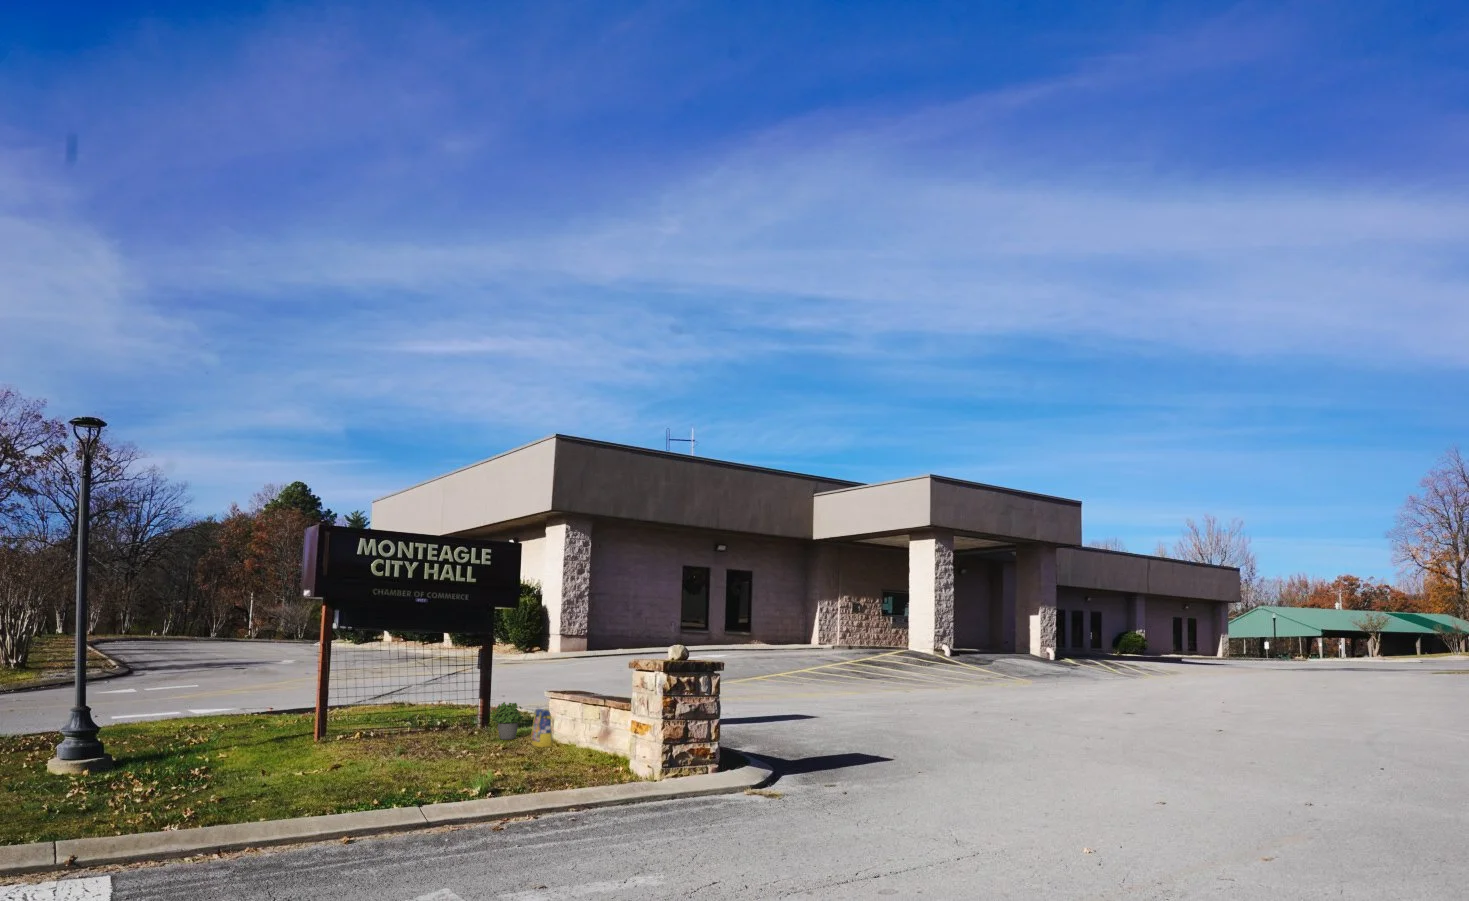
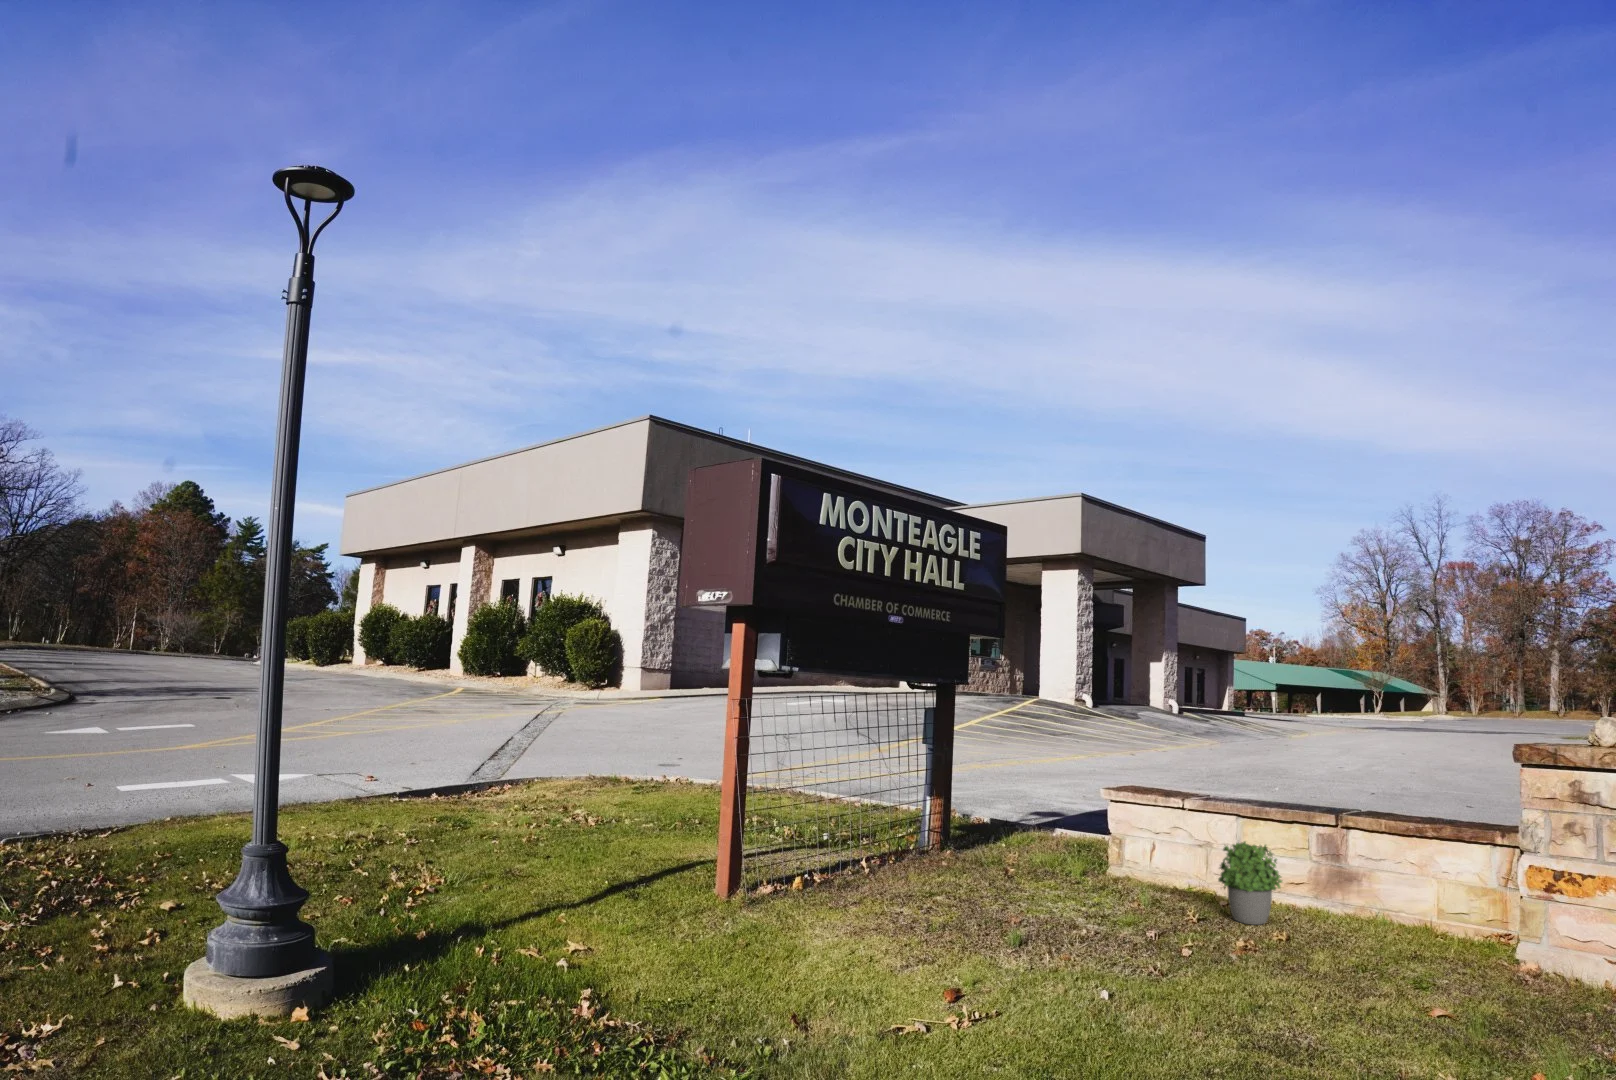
backpack: present [531,709,553,747] -> none [1389,868,1458,963]

